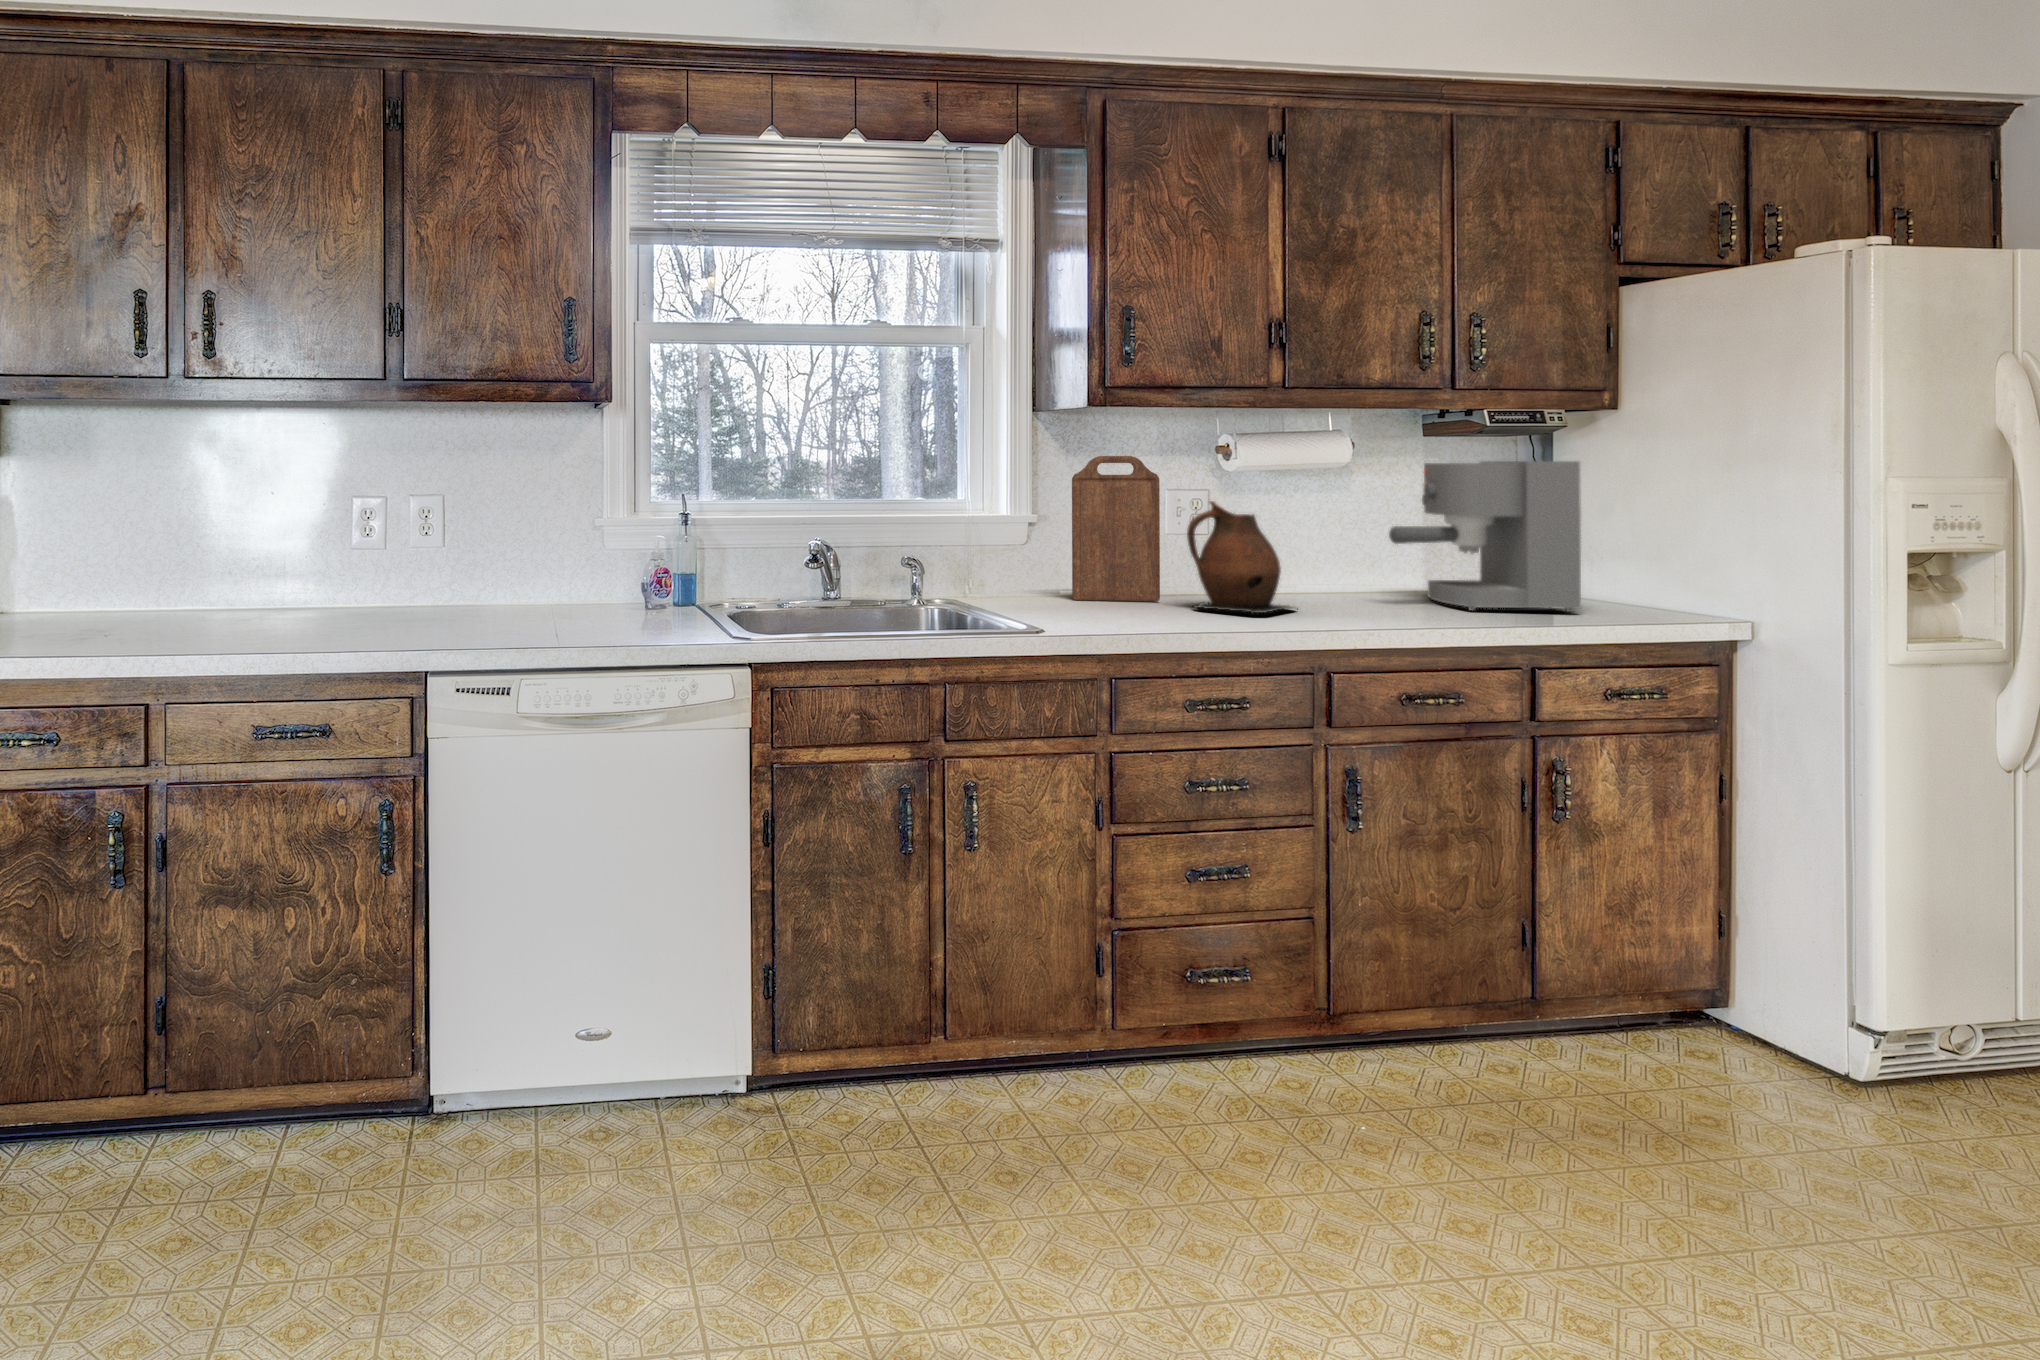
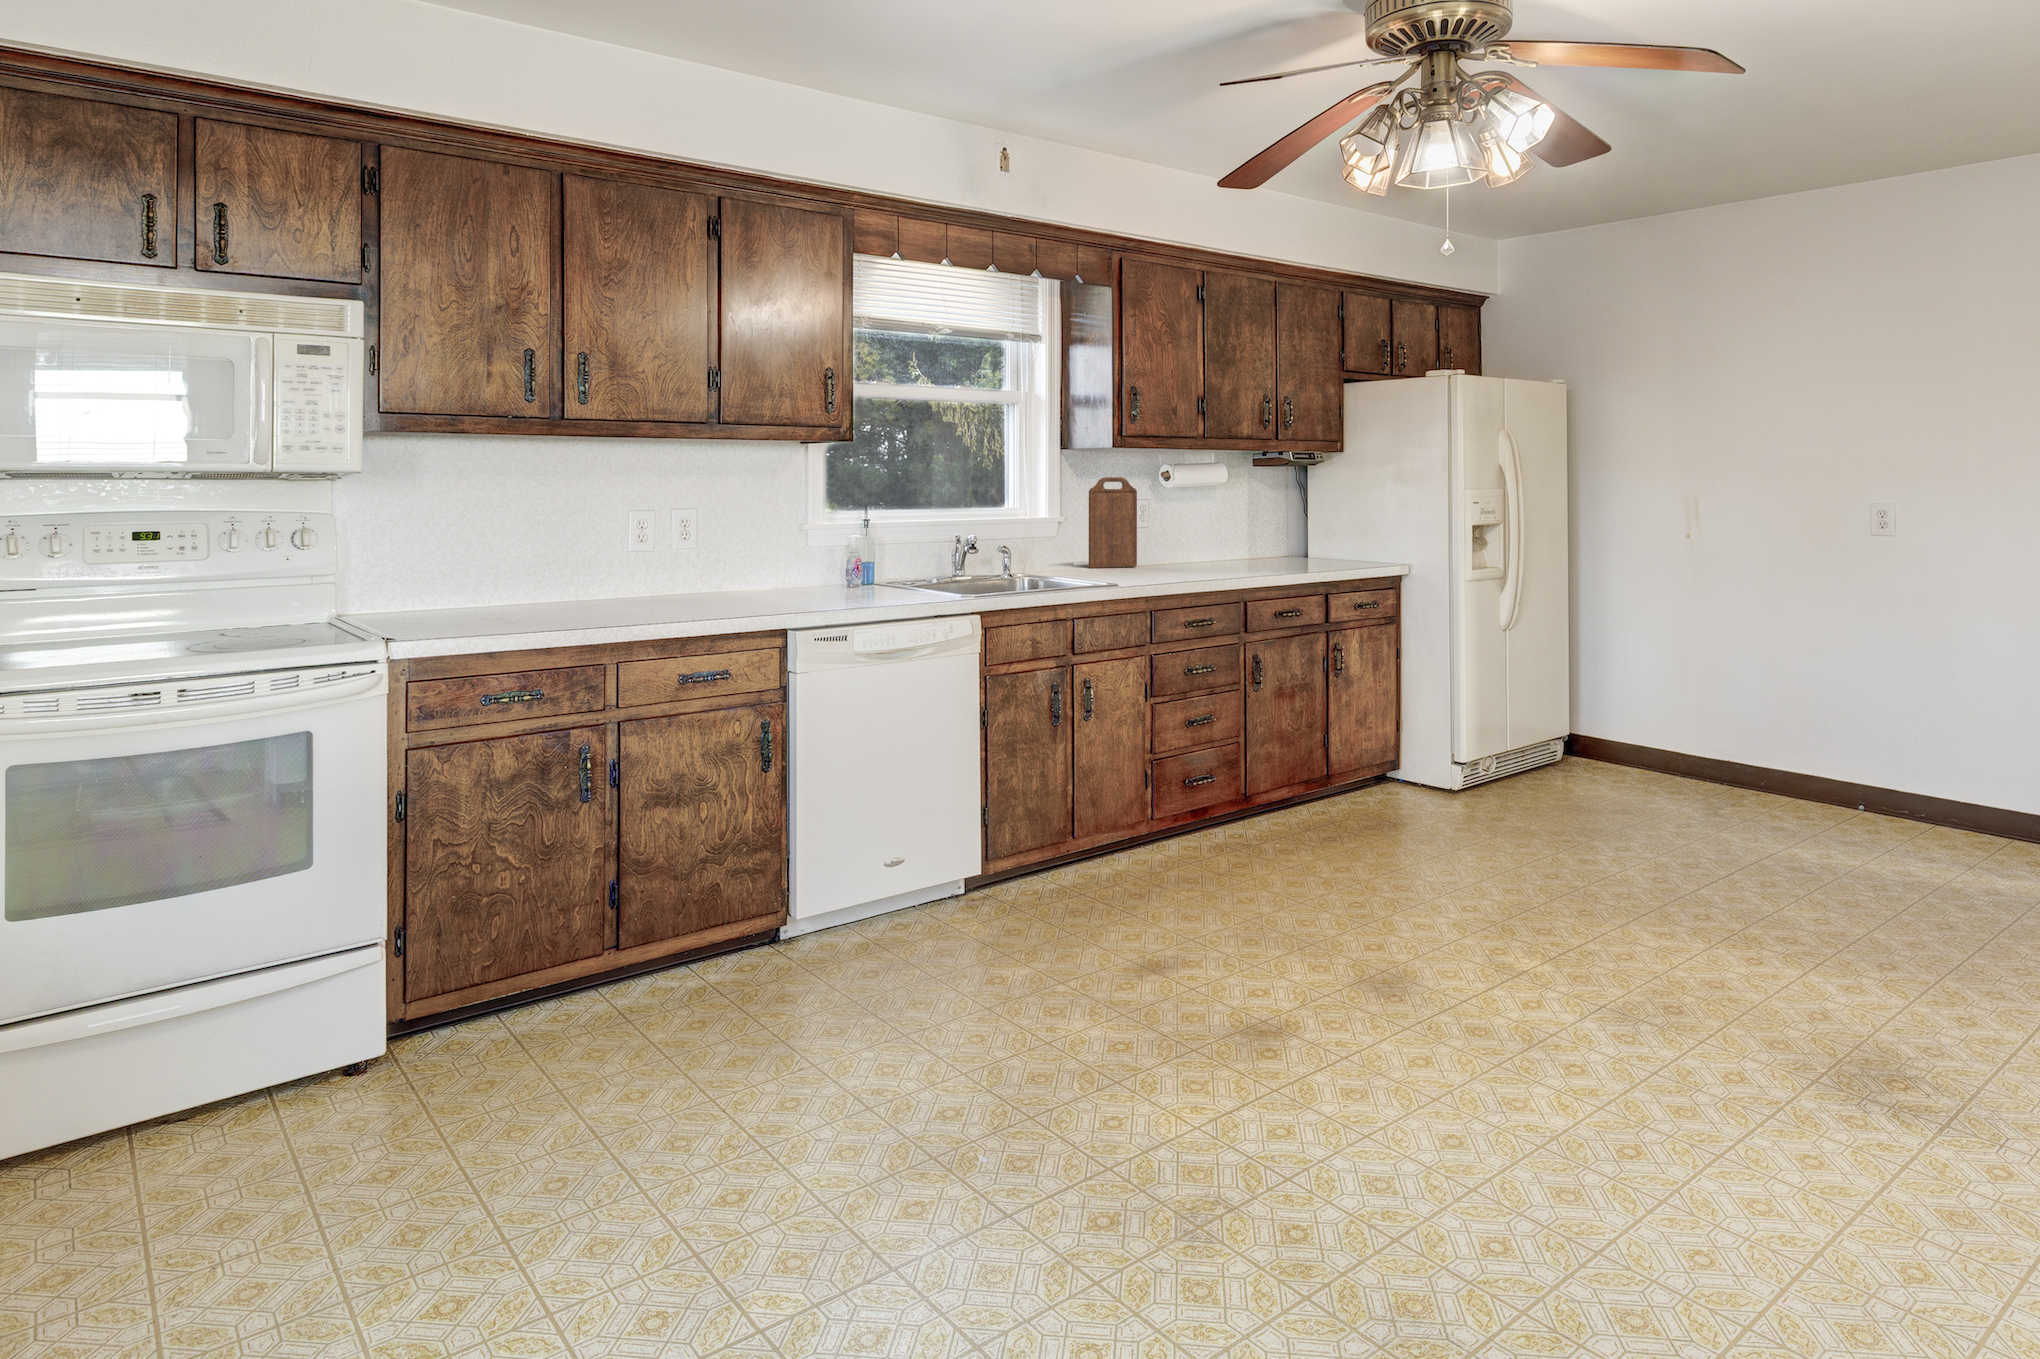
coffee maker: present [1389,461,1581,612] -> none [1247,480,1337,565]
ceramic pitcher: present [1187,501,1293,614] -> none [1158,505,1214,571]

